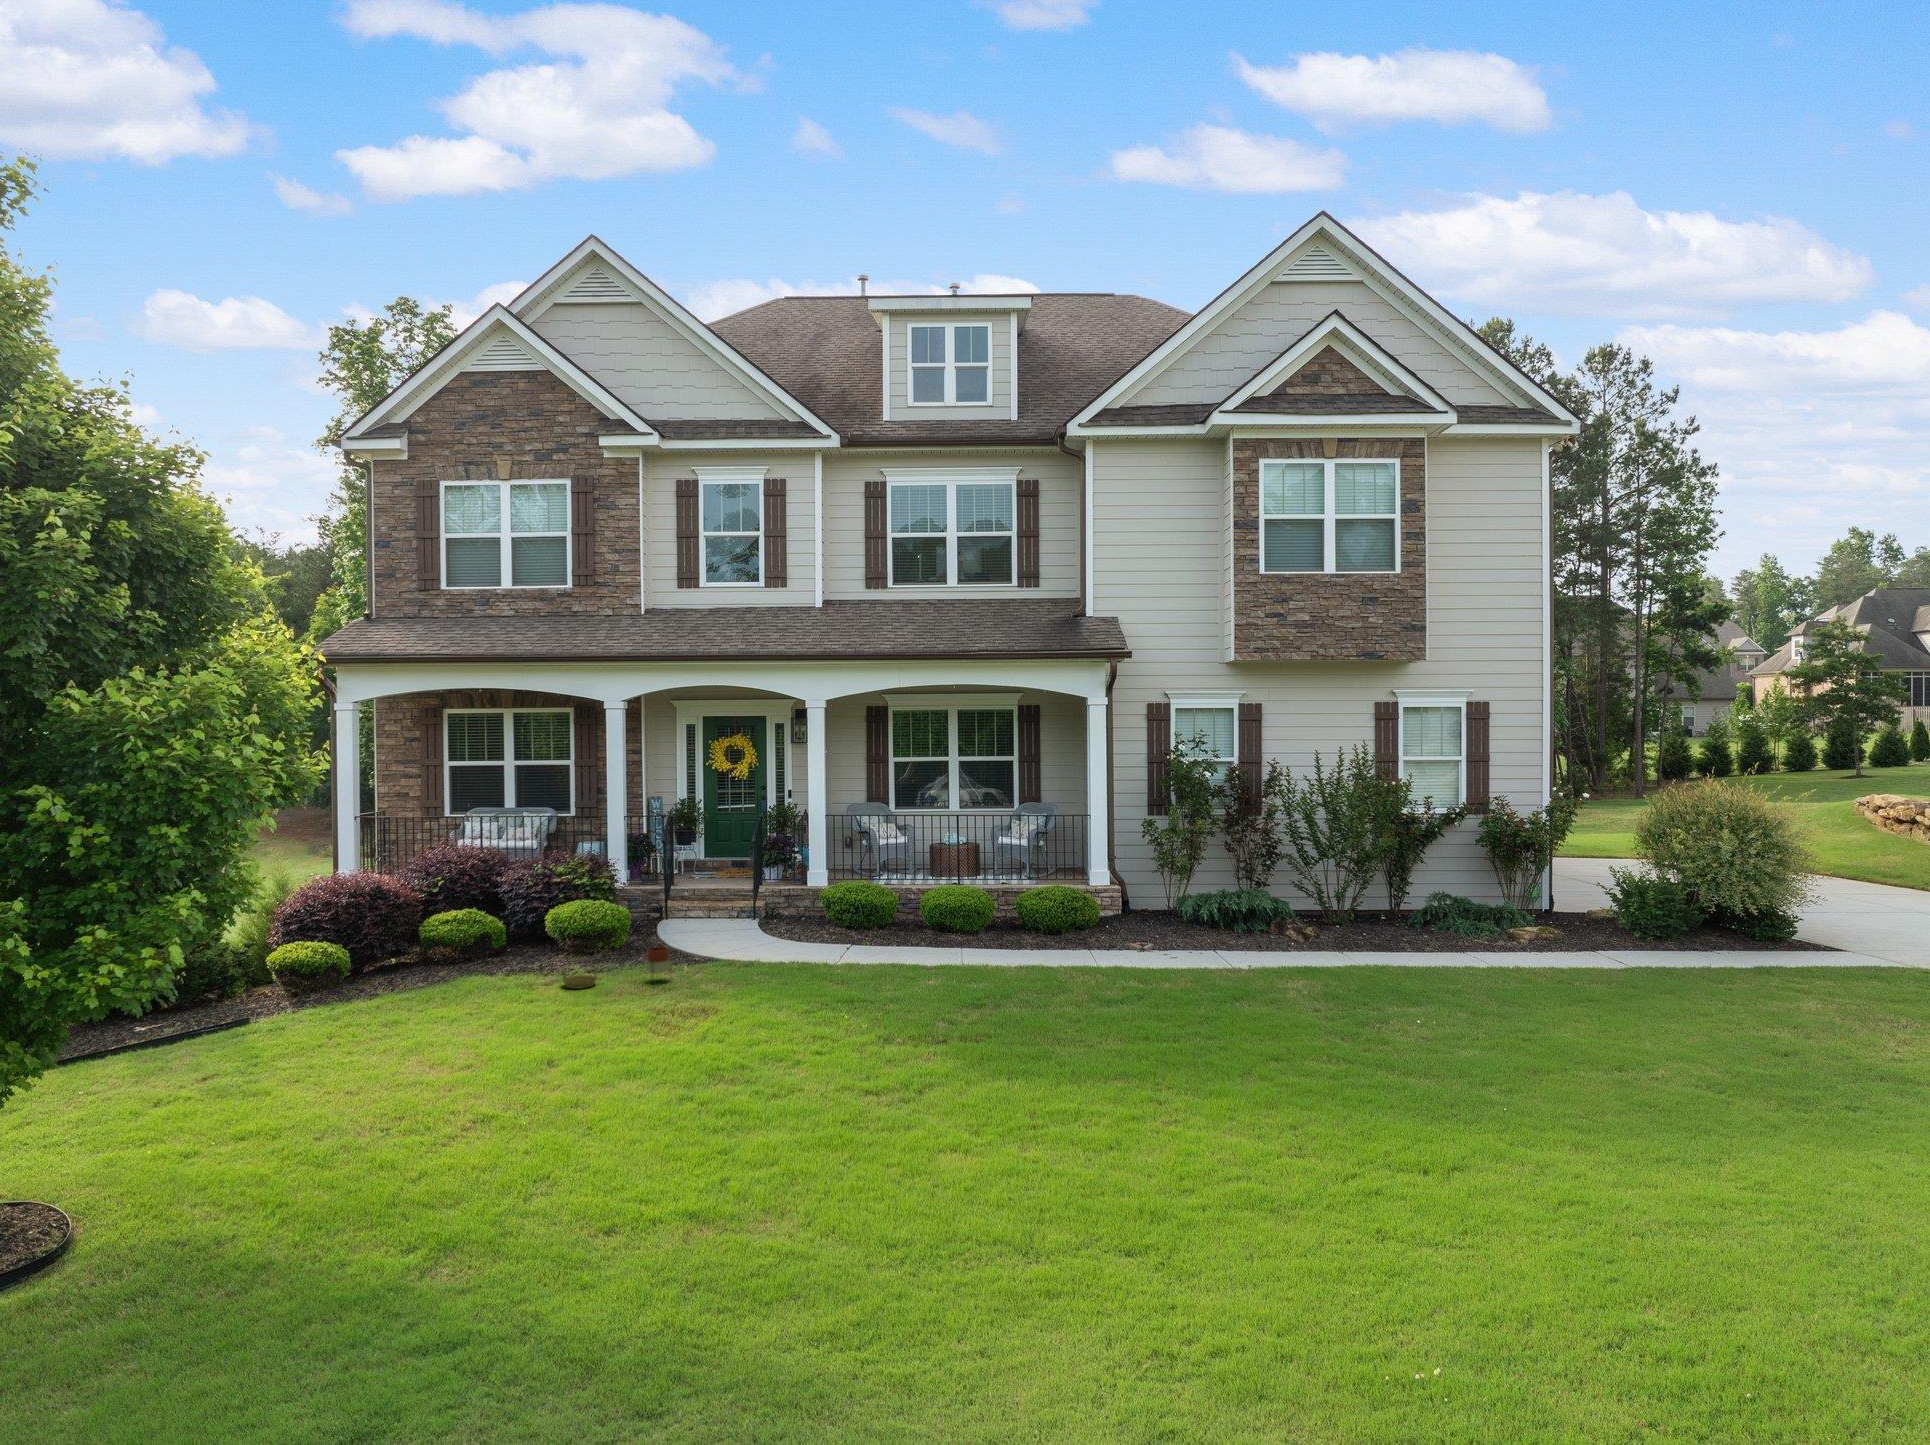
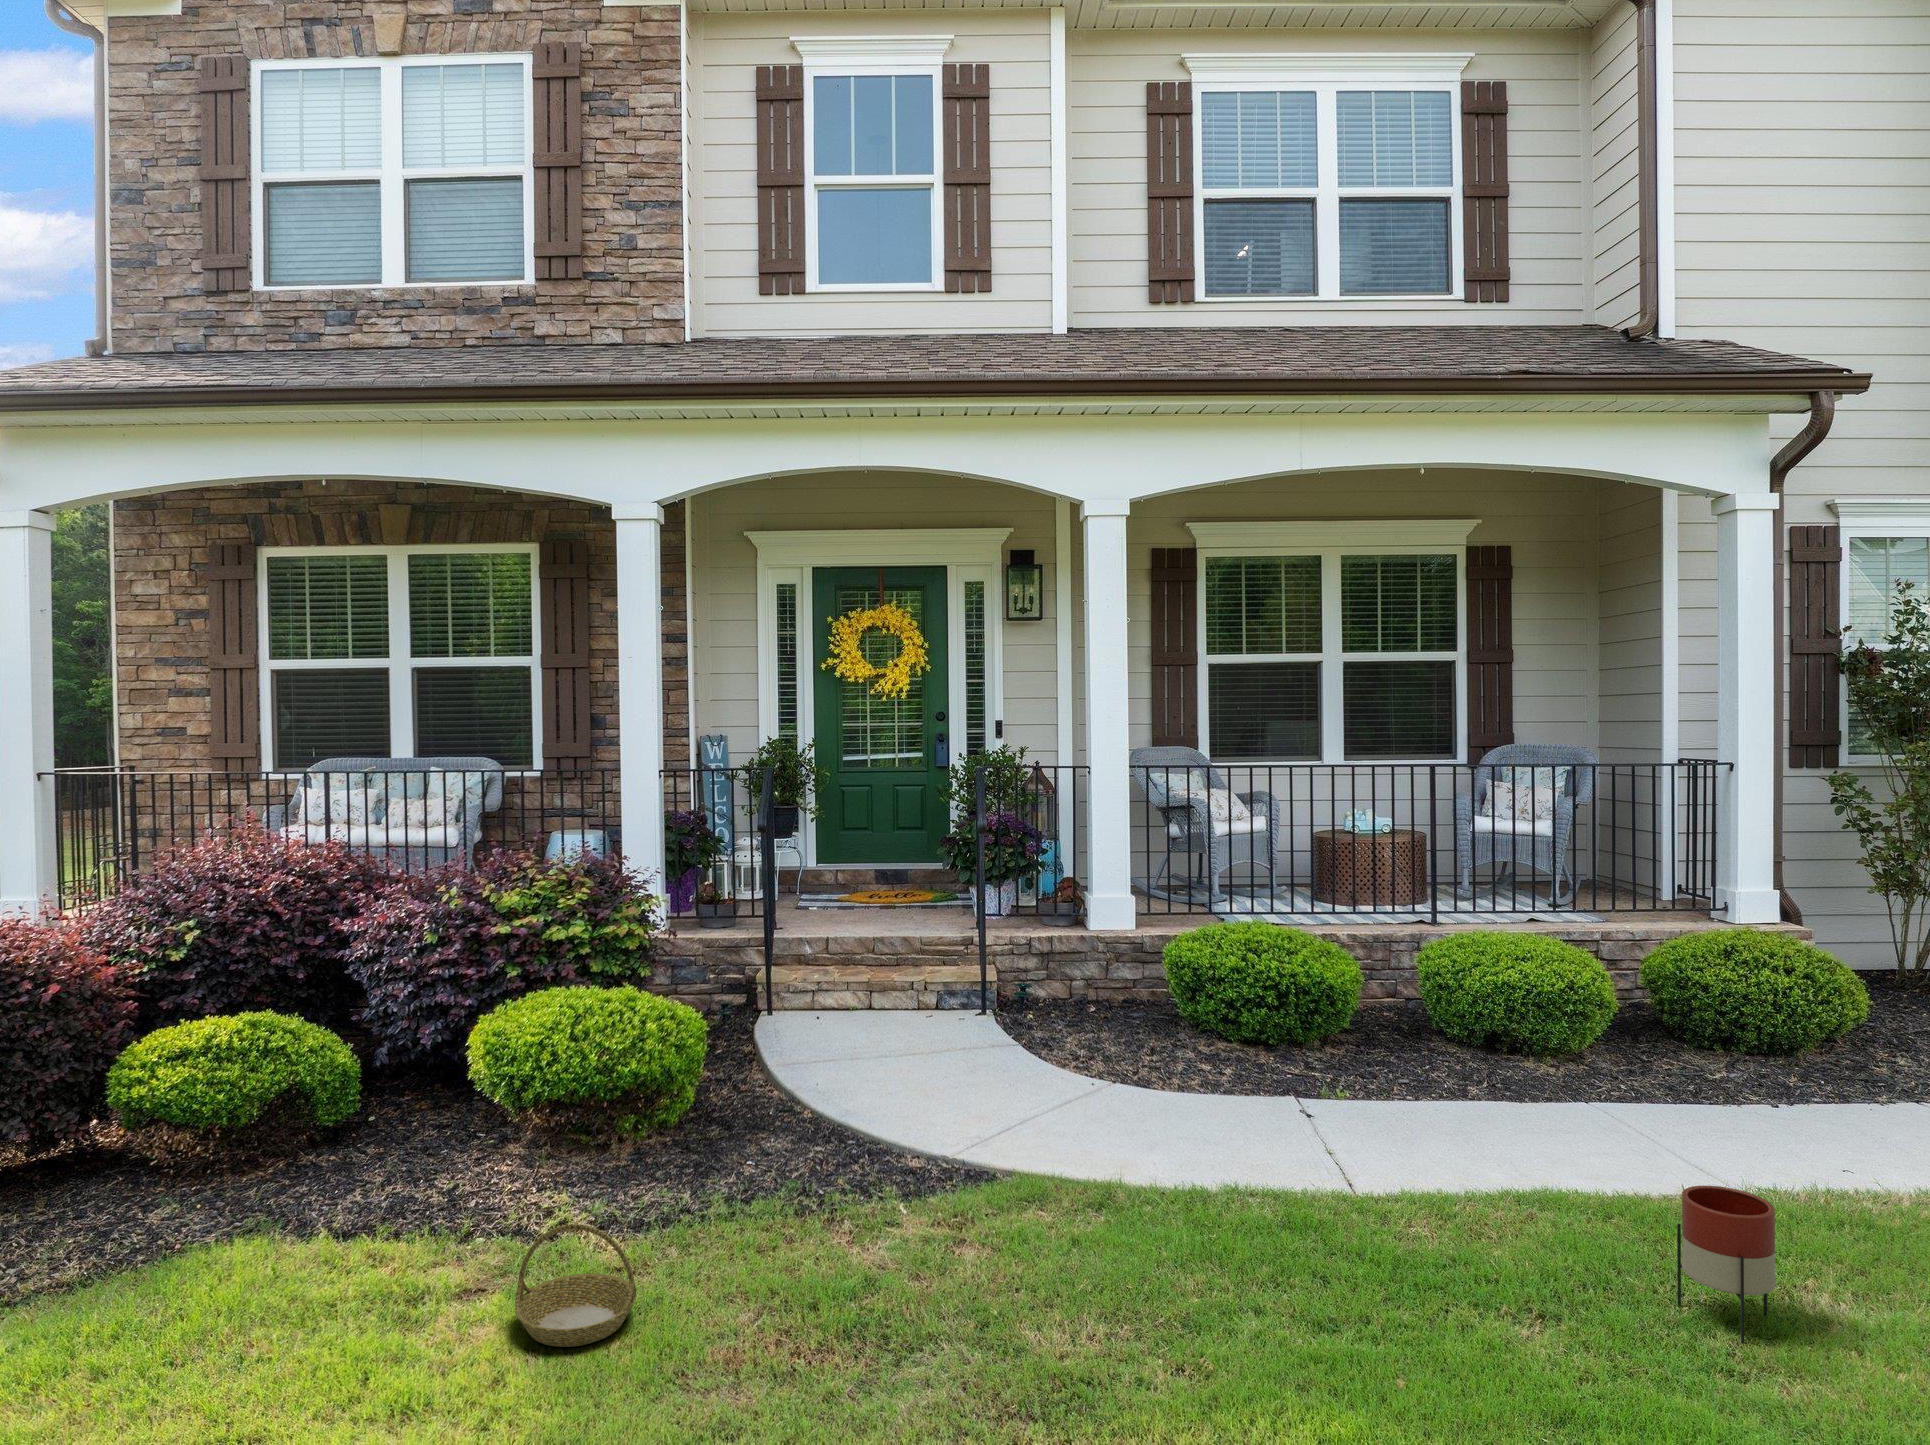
planter: present [647,946,670,974] -> present [1677,1186,1776,1343]

